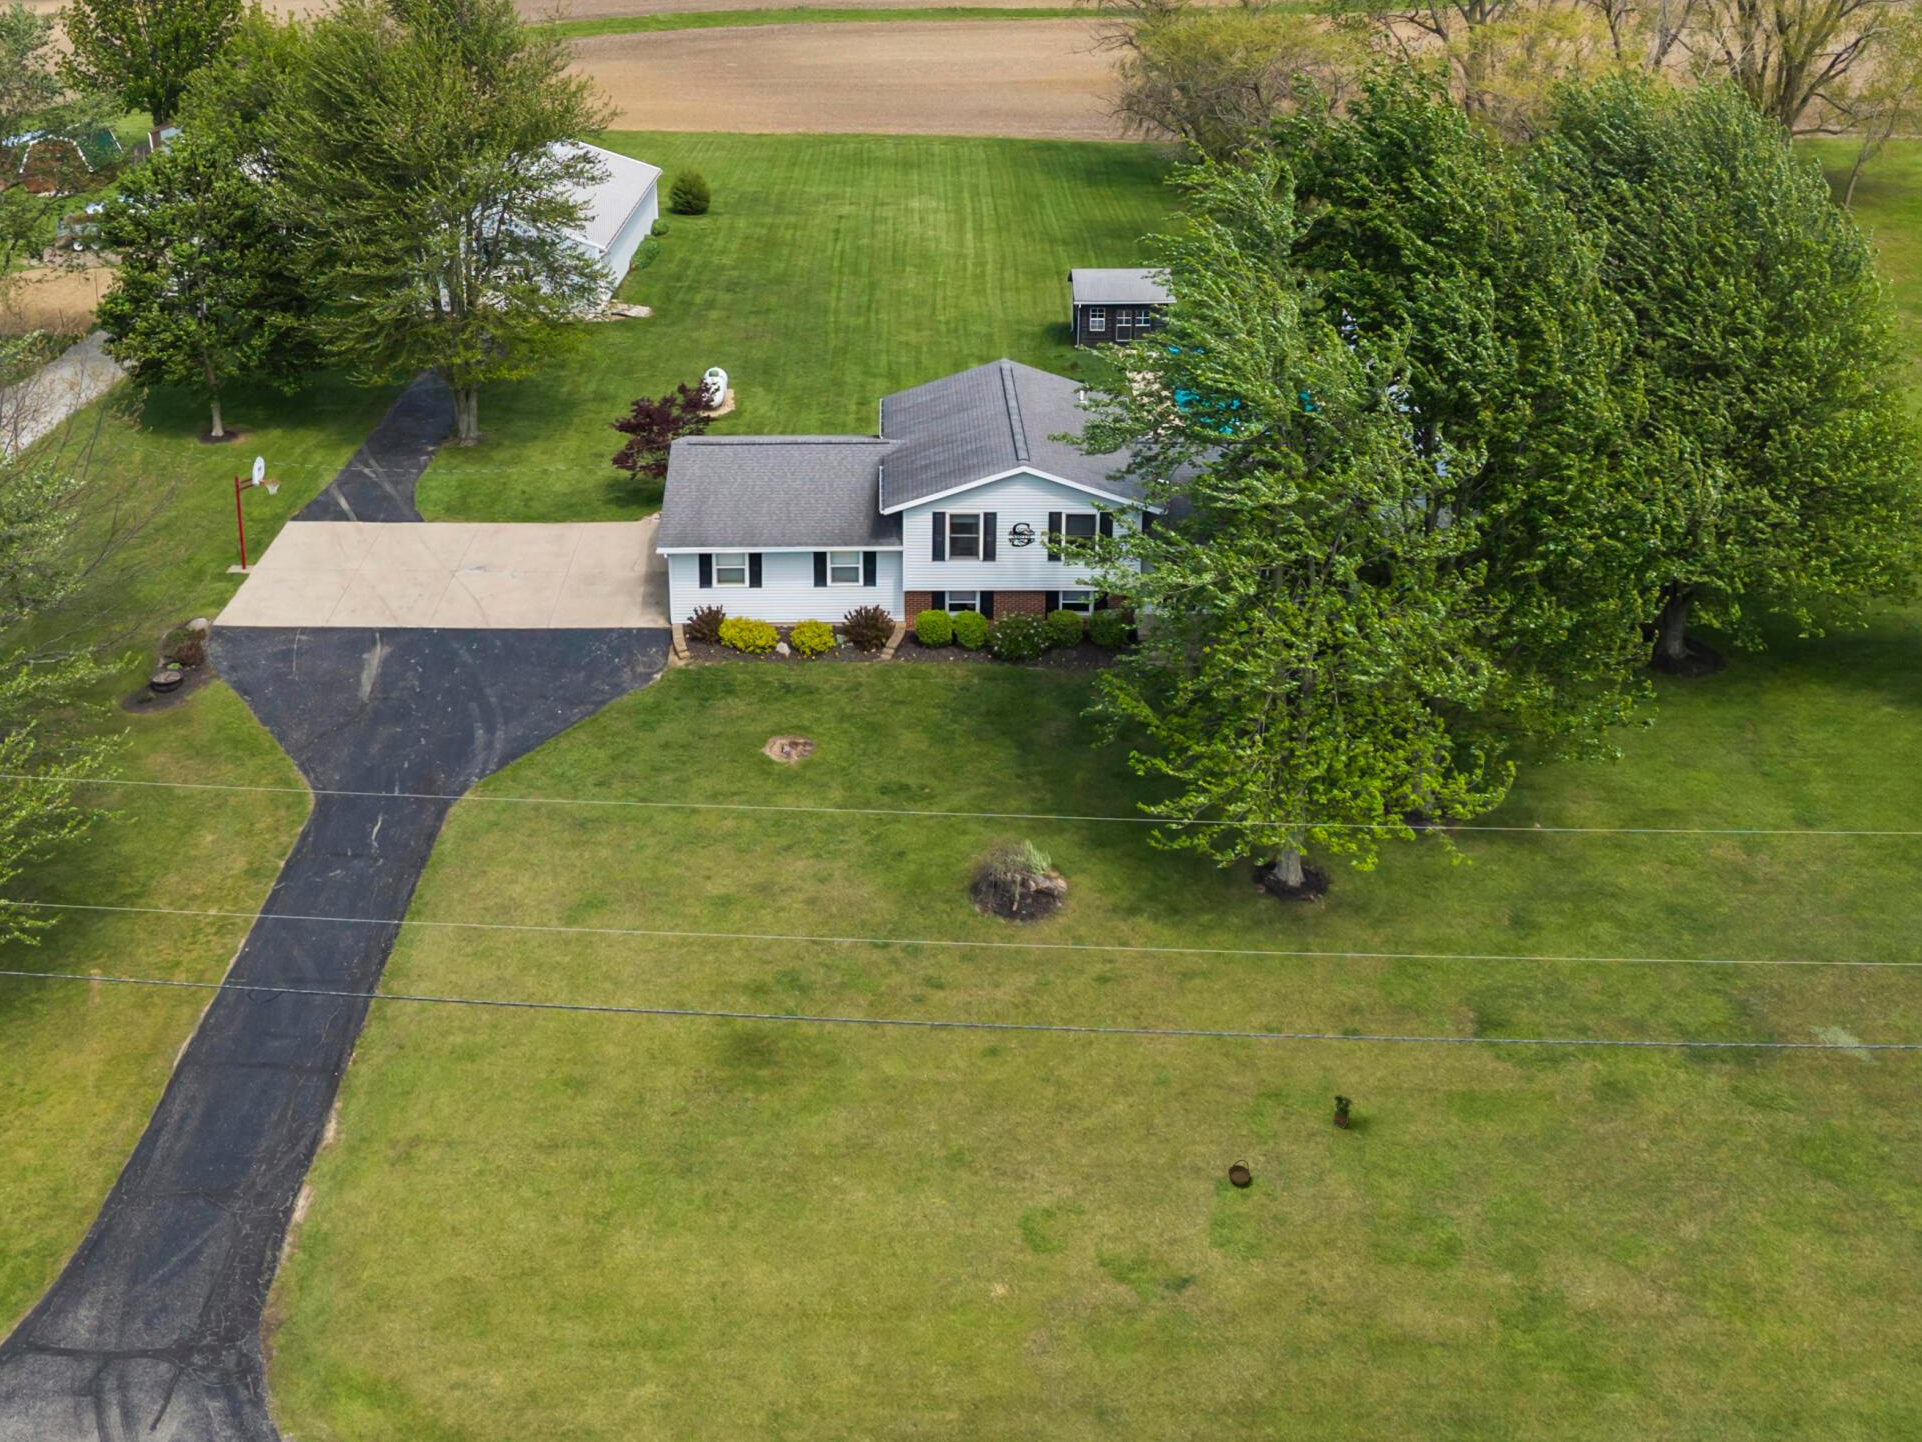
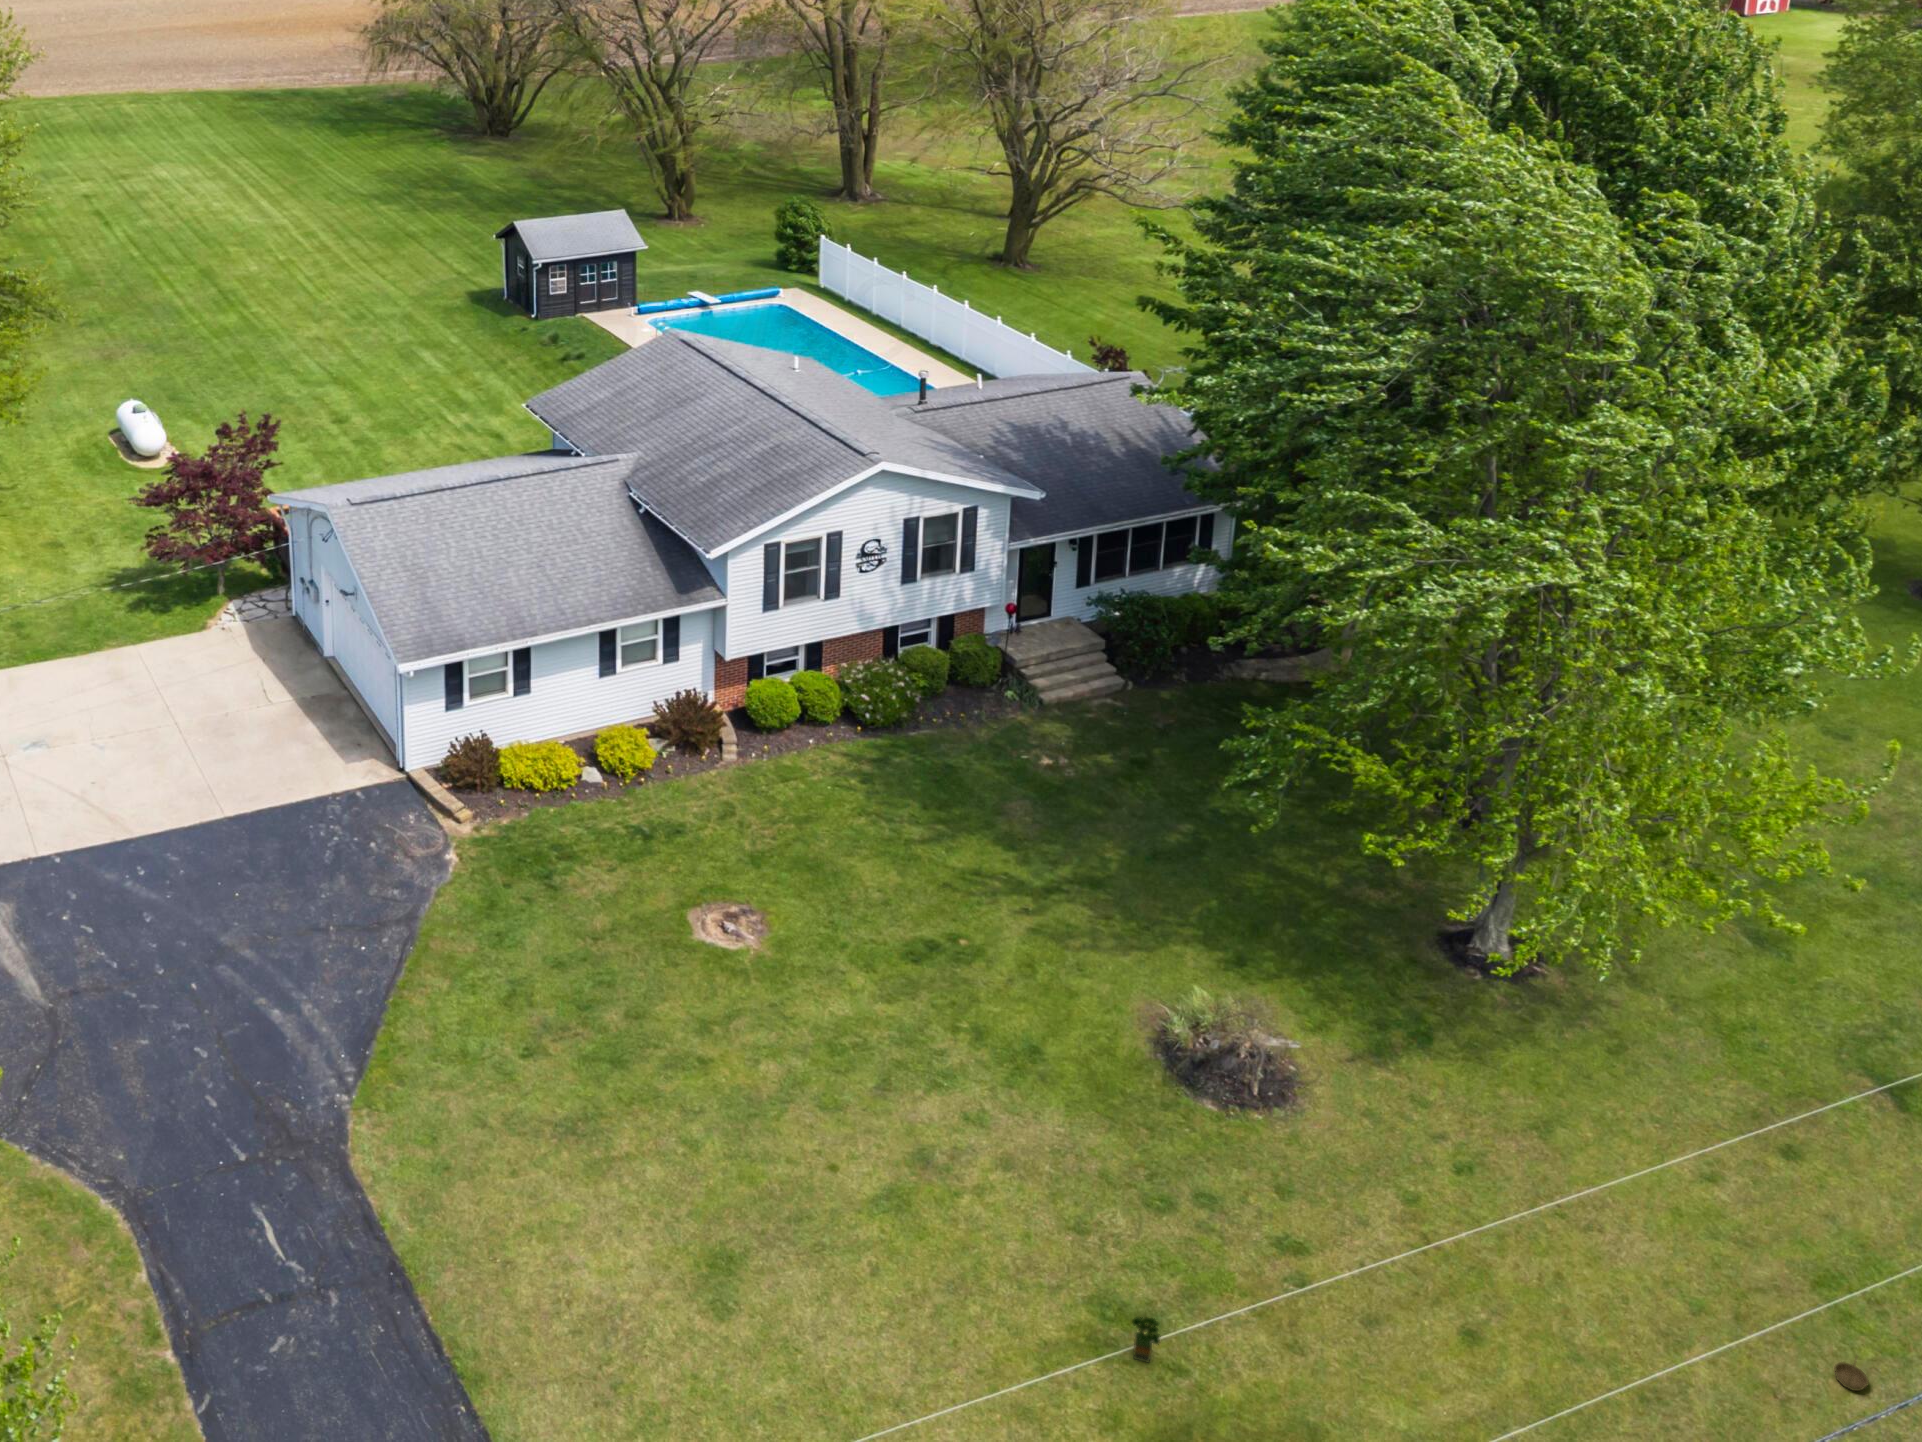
potted tree: present [1333,1095,1354,1128] -> present [1133,1317,1161,1362]

